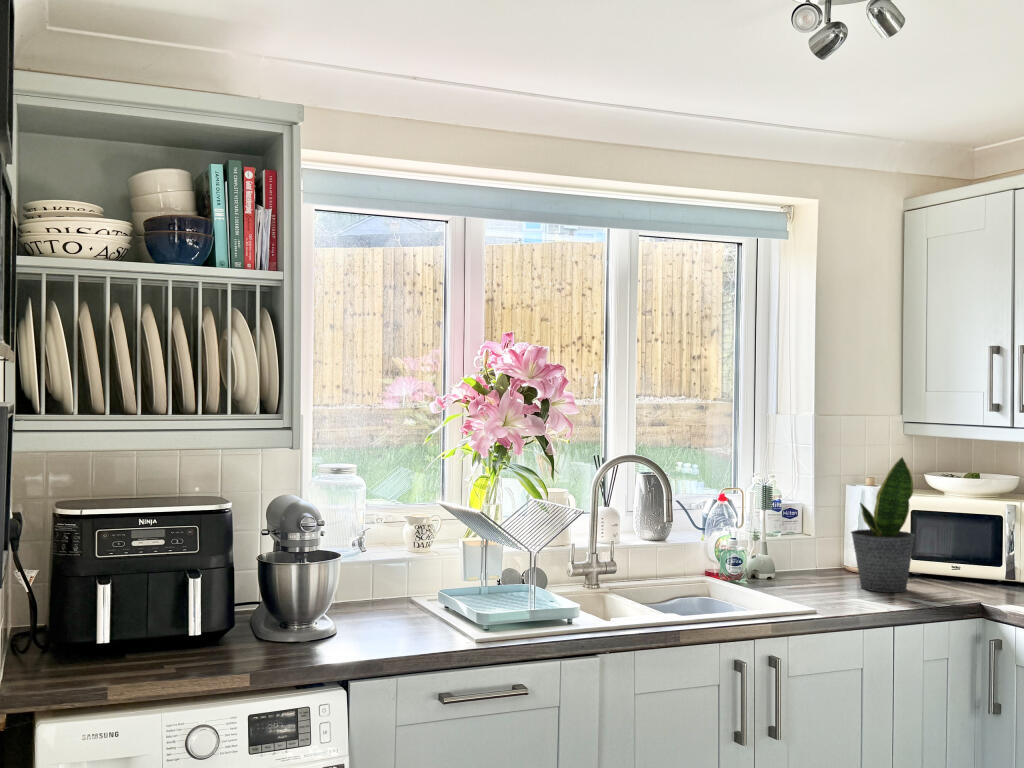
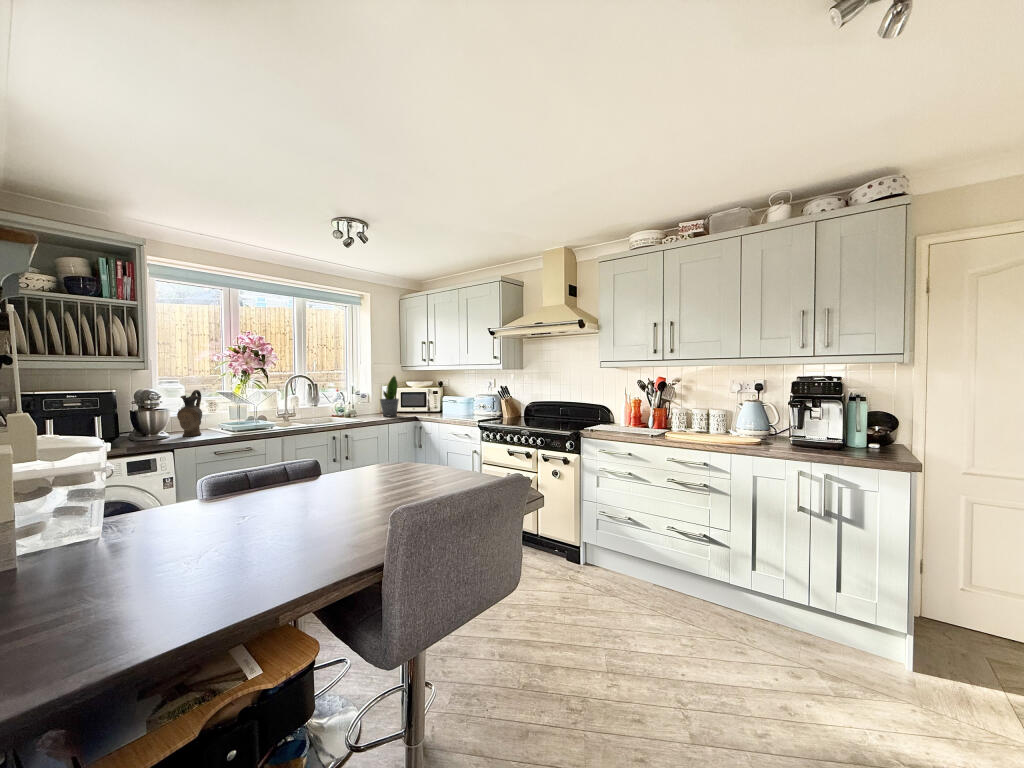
ceramic pitcher: none [354,504,407,638] -> present [177,390,202,436]

